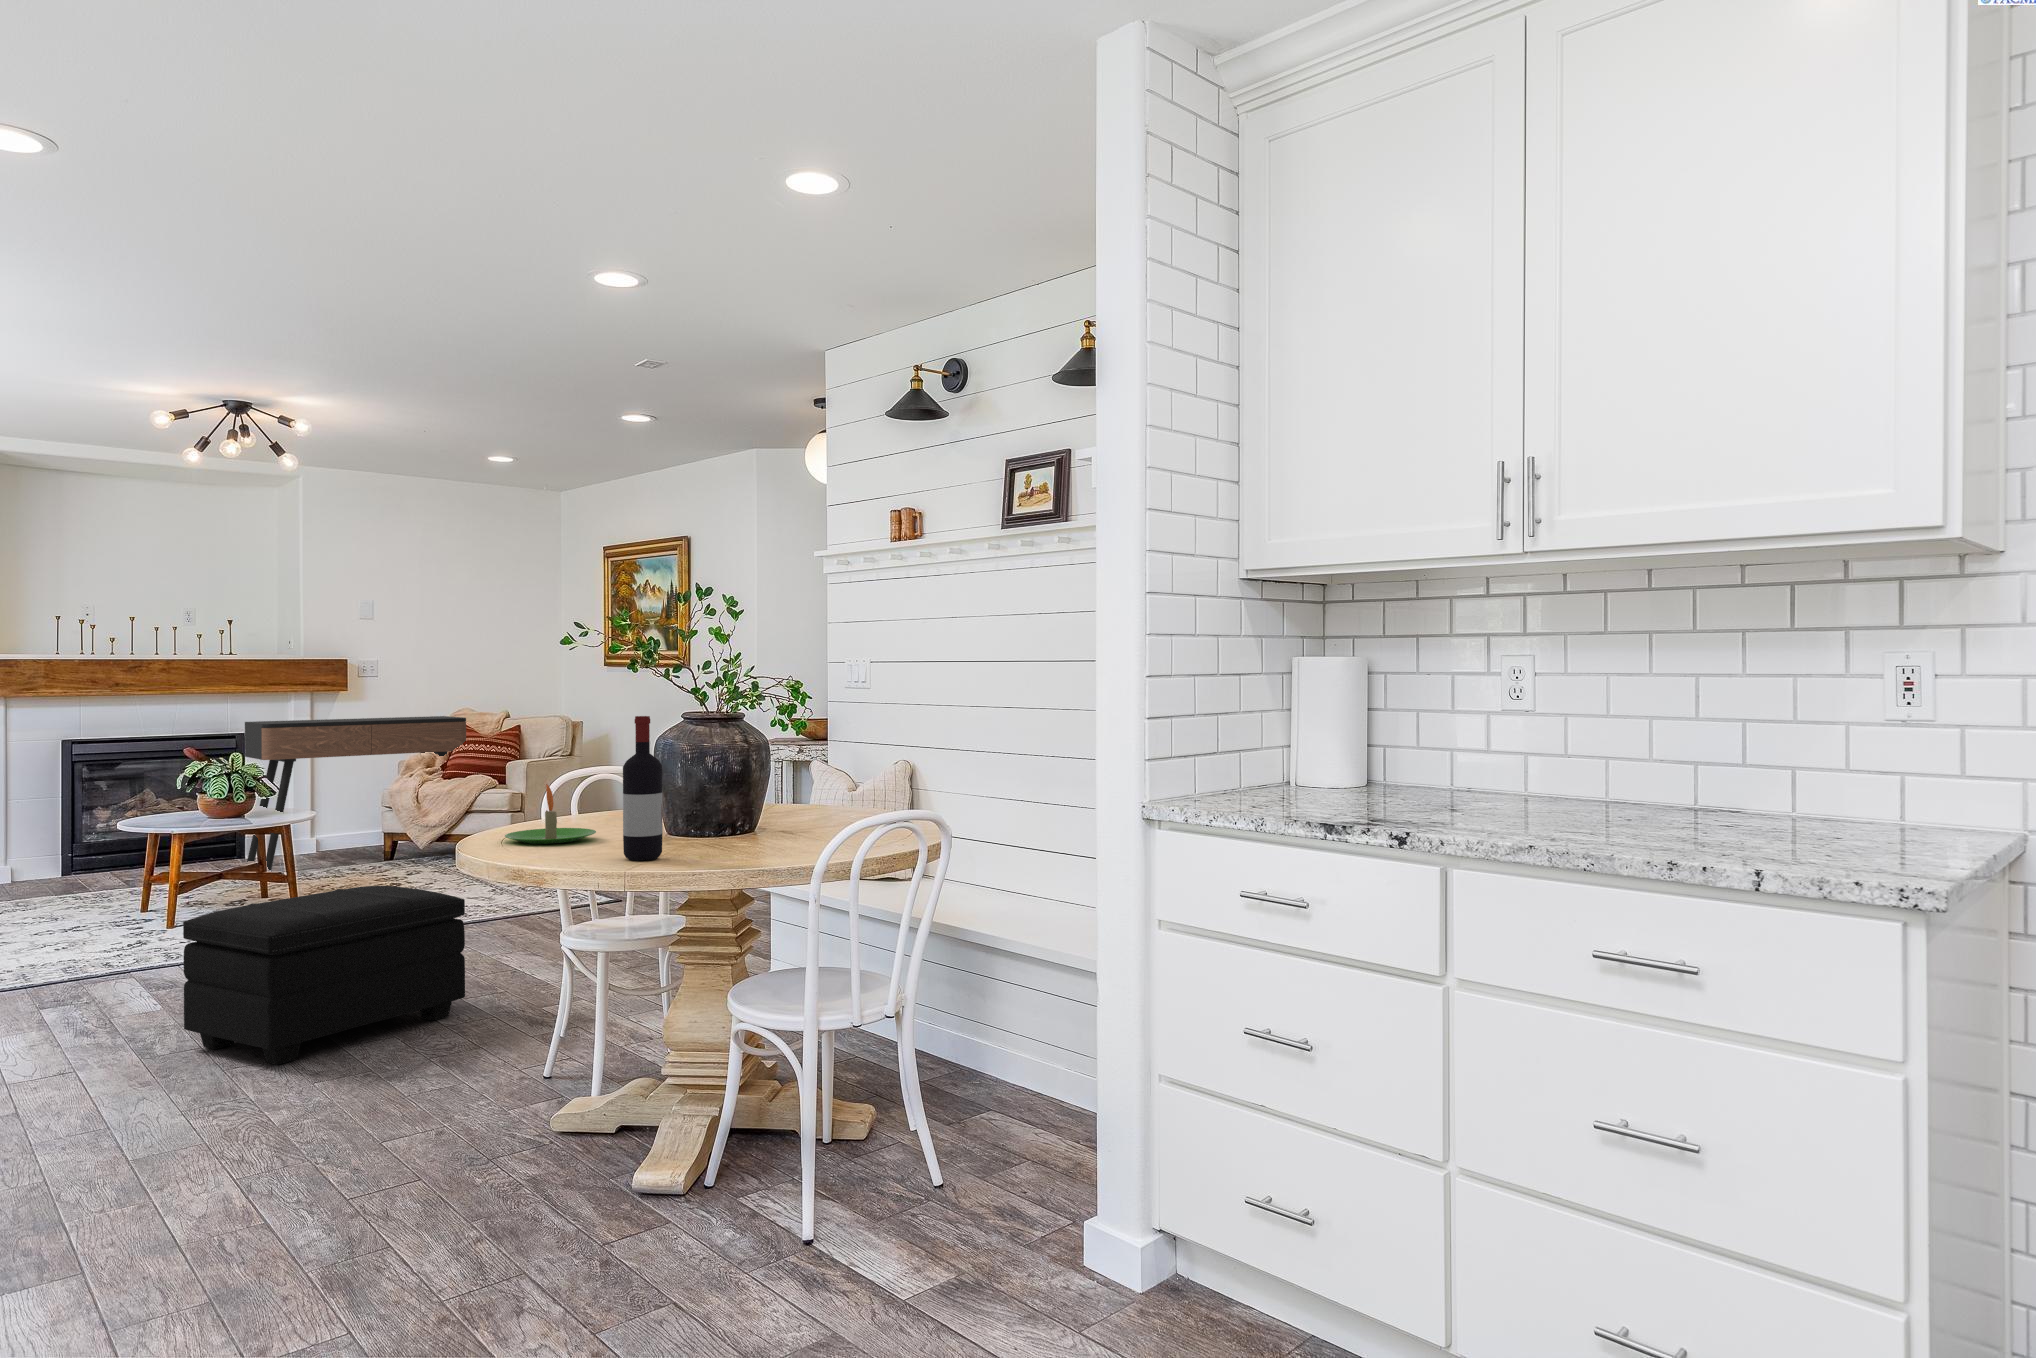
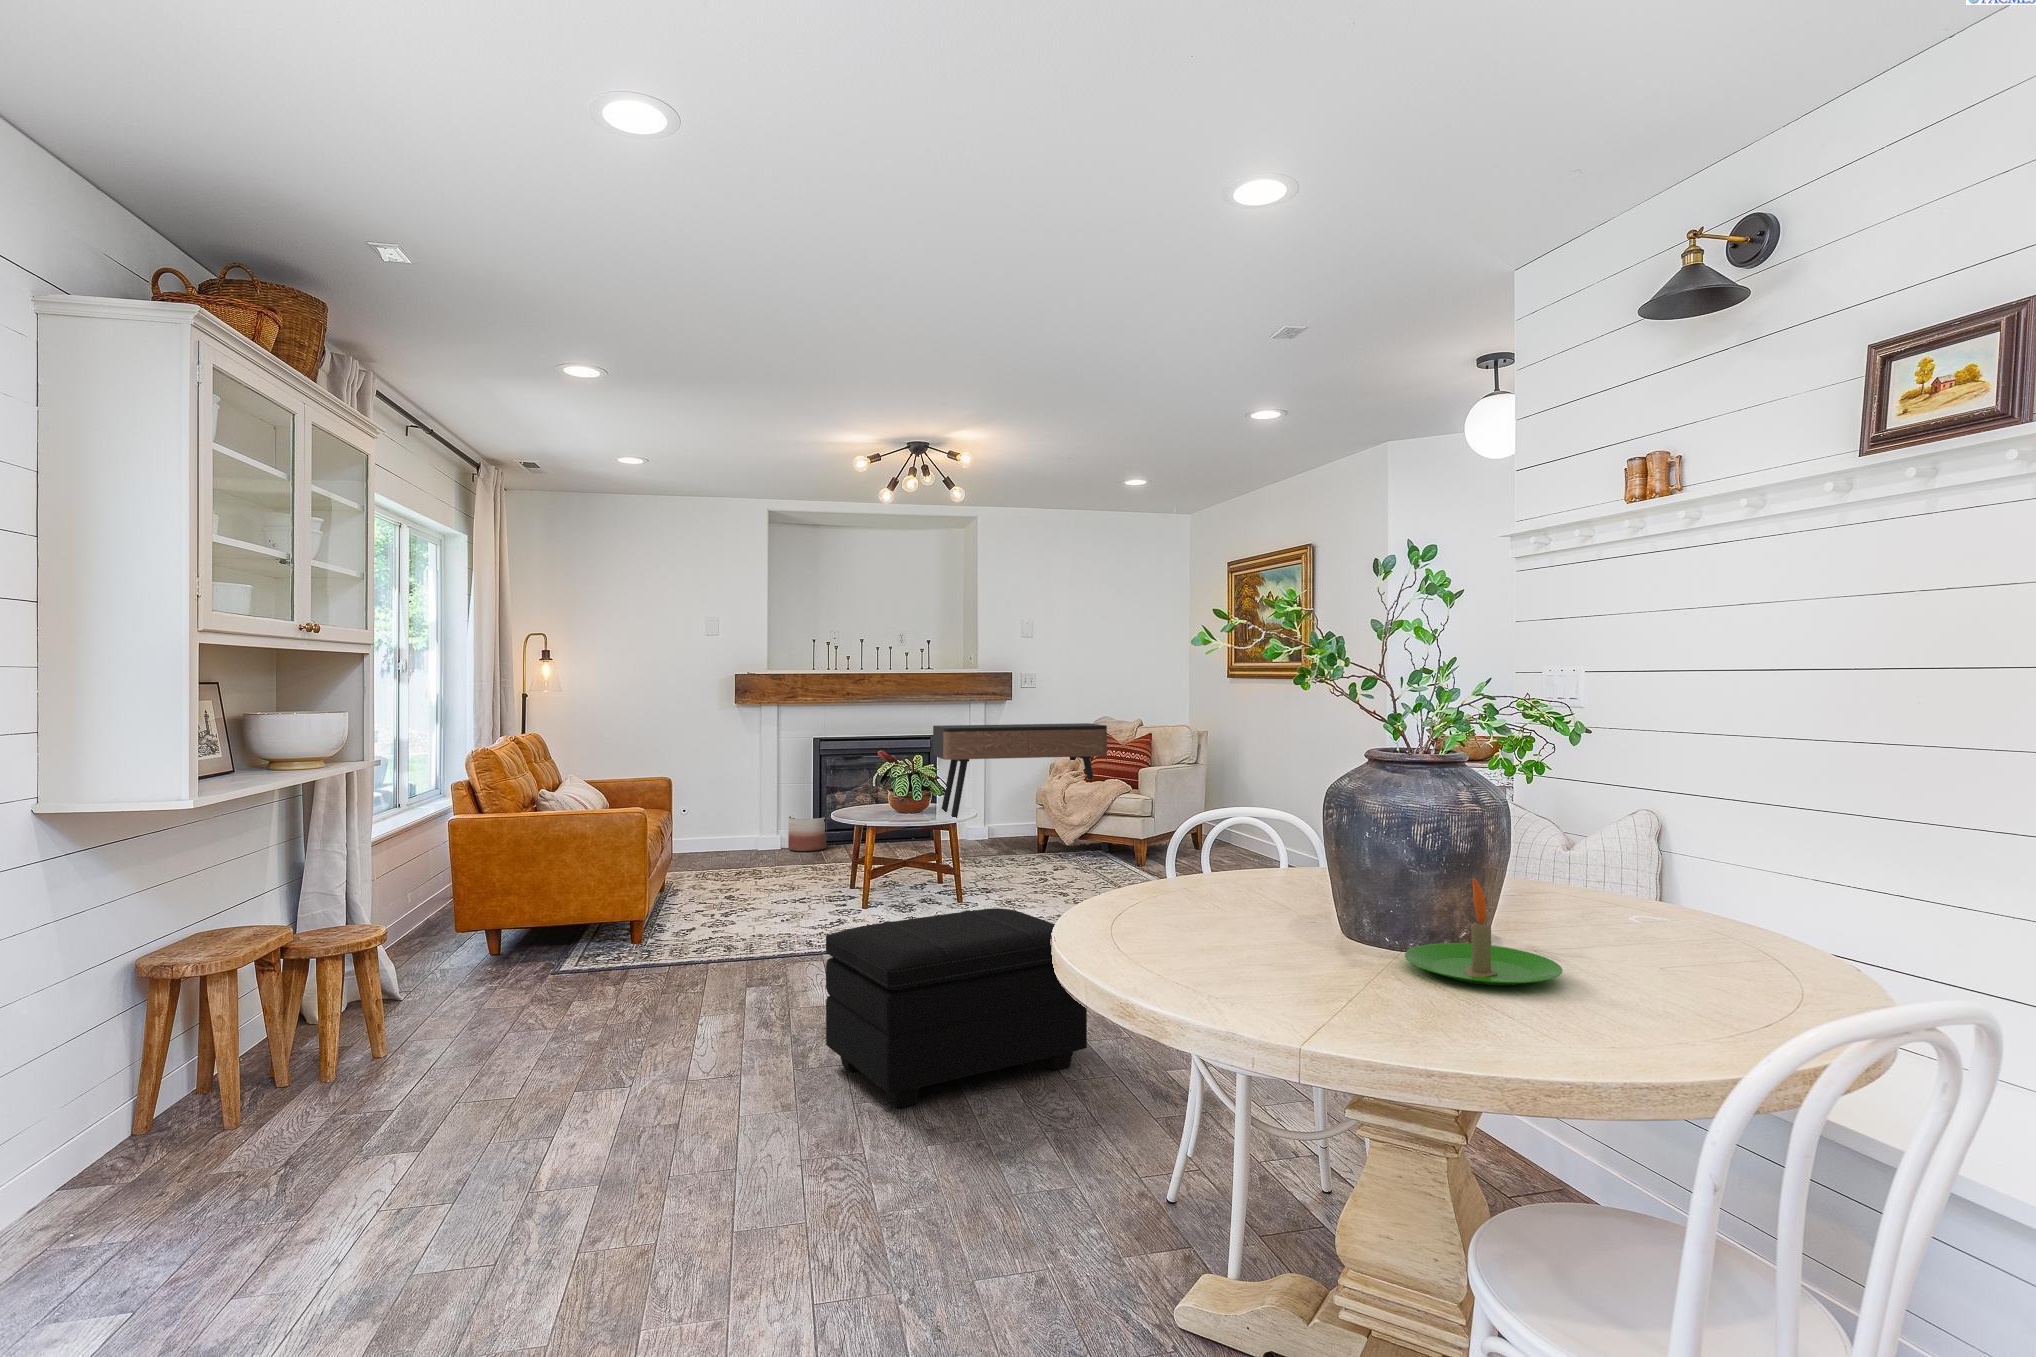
wine bottle: present [623,716,663,861] -> none [1286,760,1354,1015]
candle: present [505,784,596,844] -> present [1405,878,1562,985]
planter: none [30,836,89,882] -> present [788,816,827,852]

